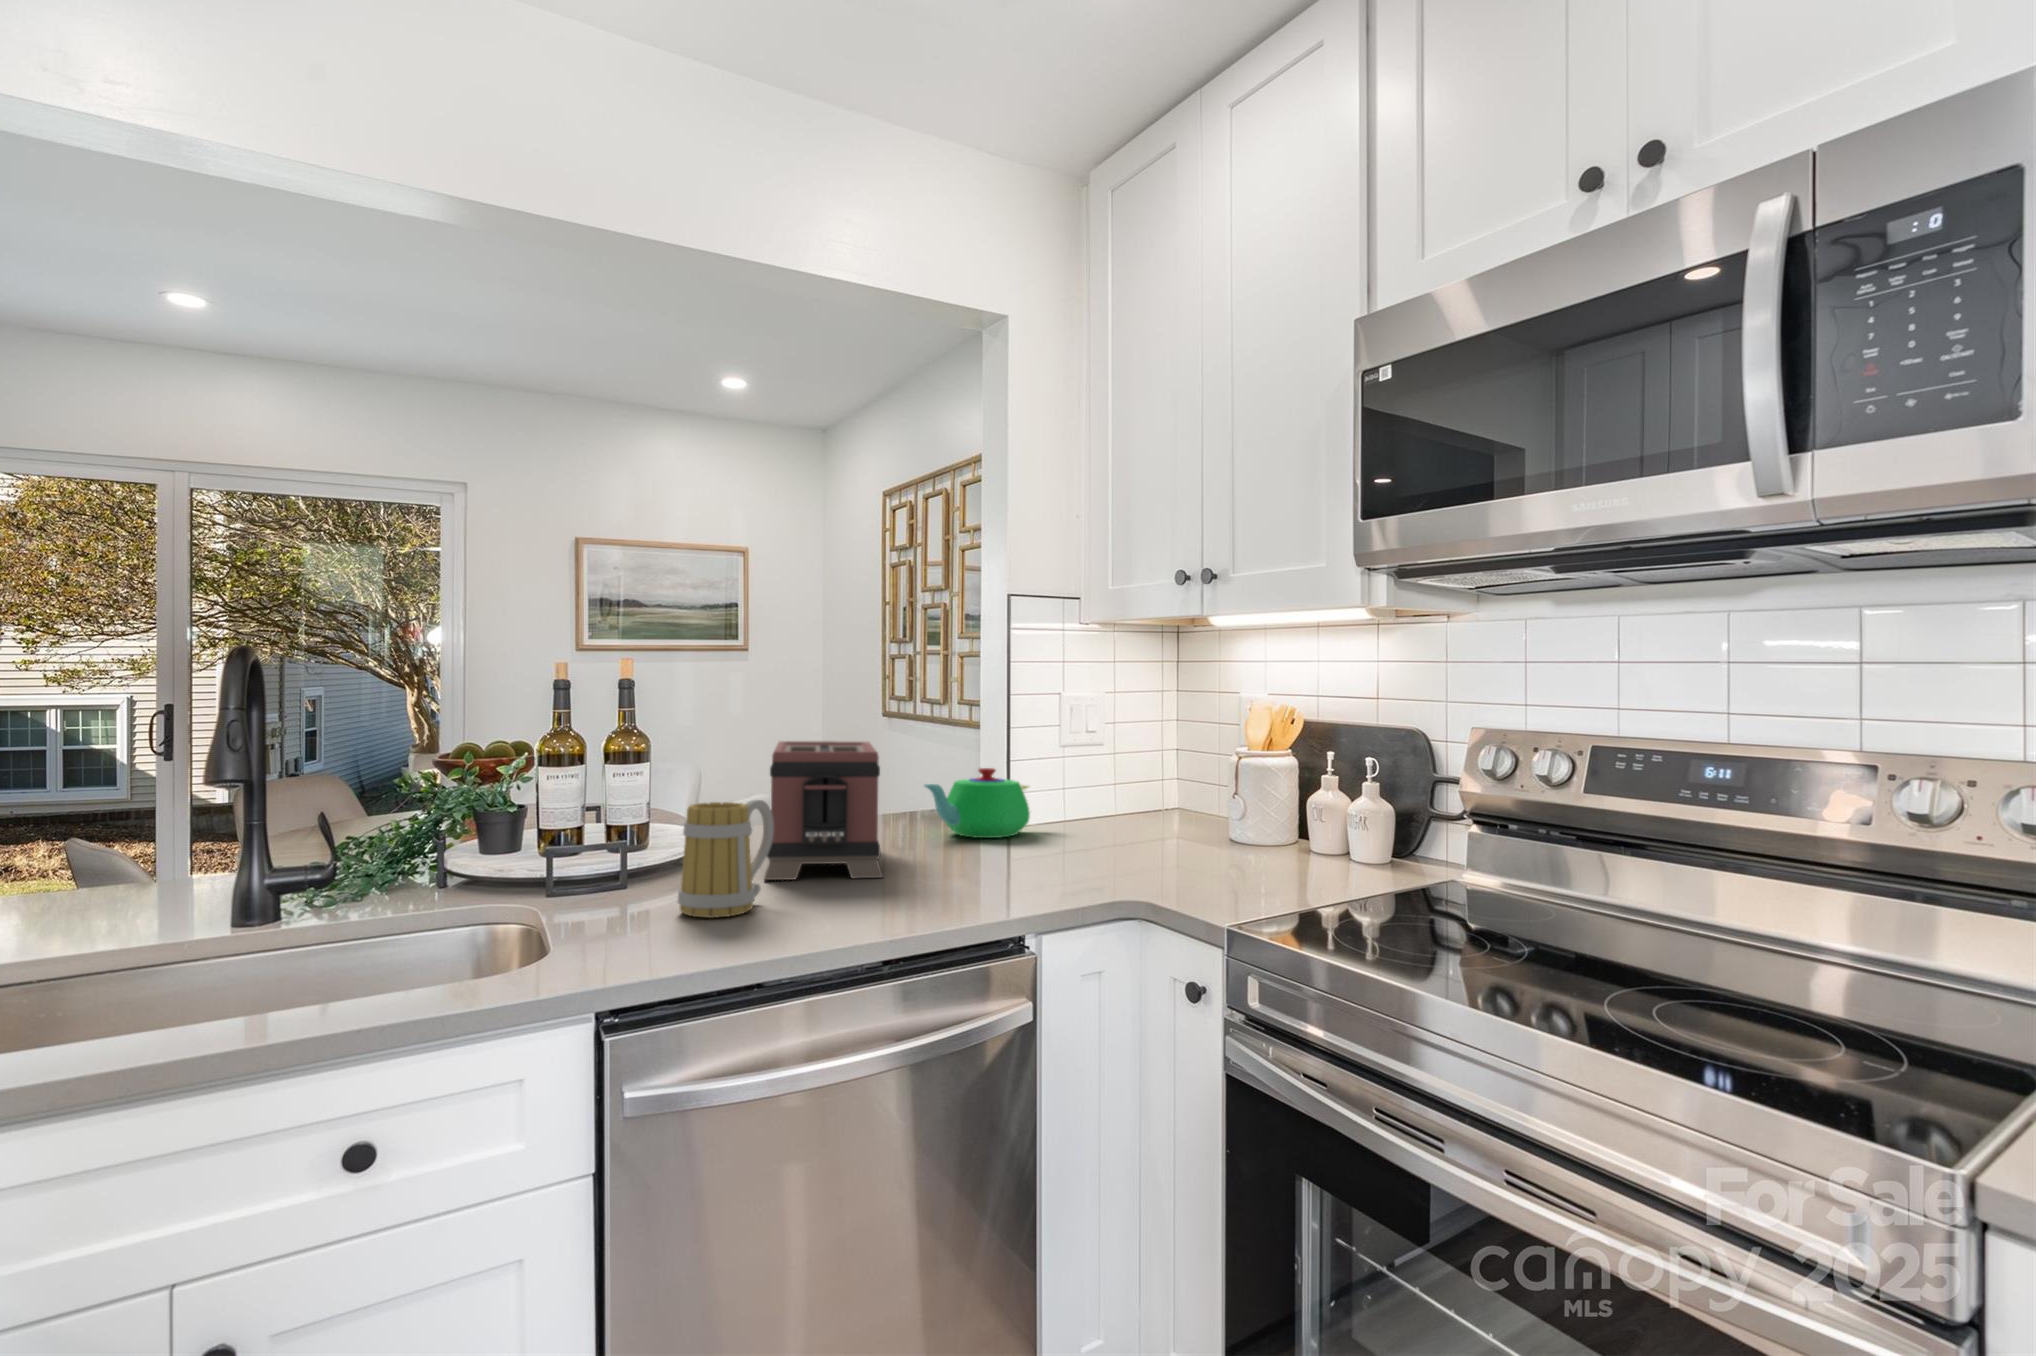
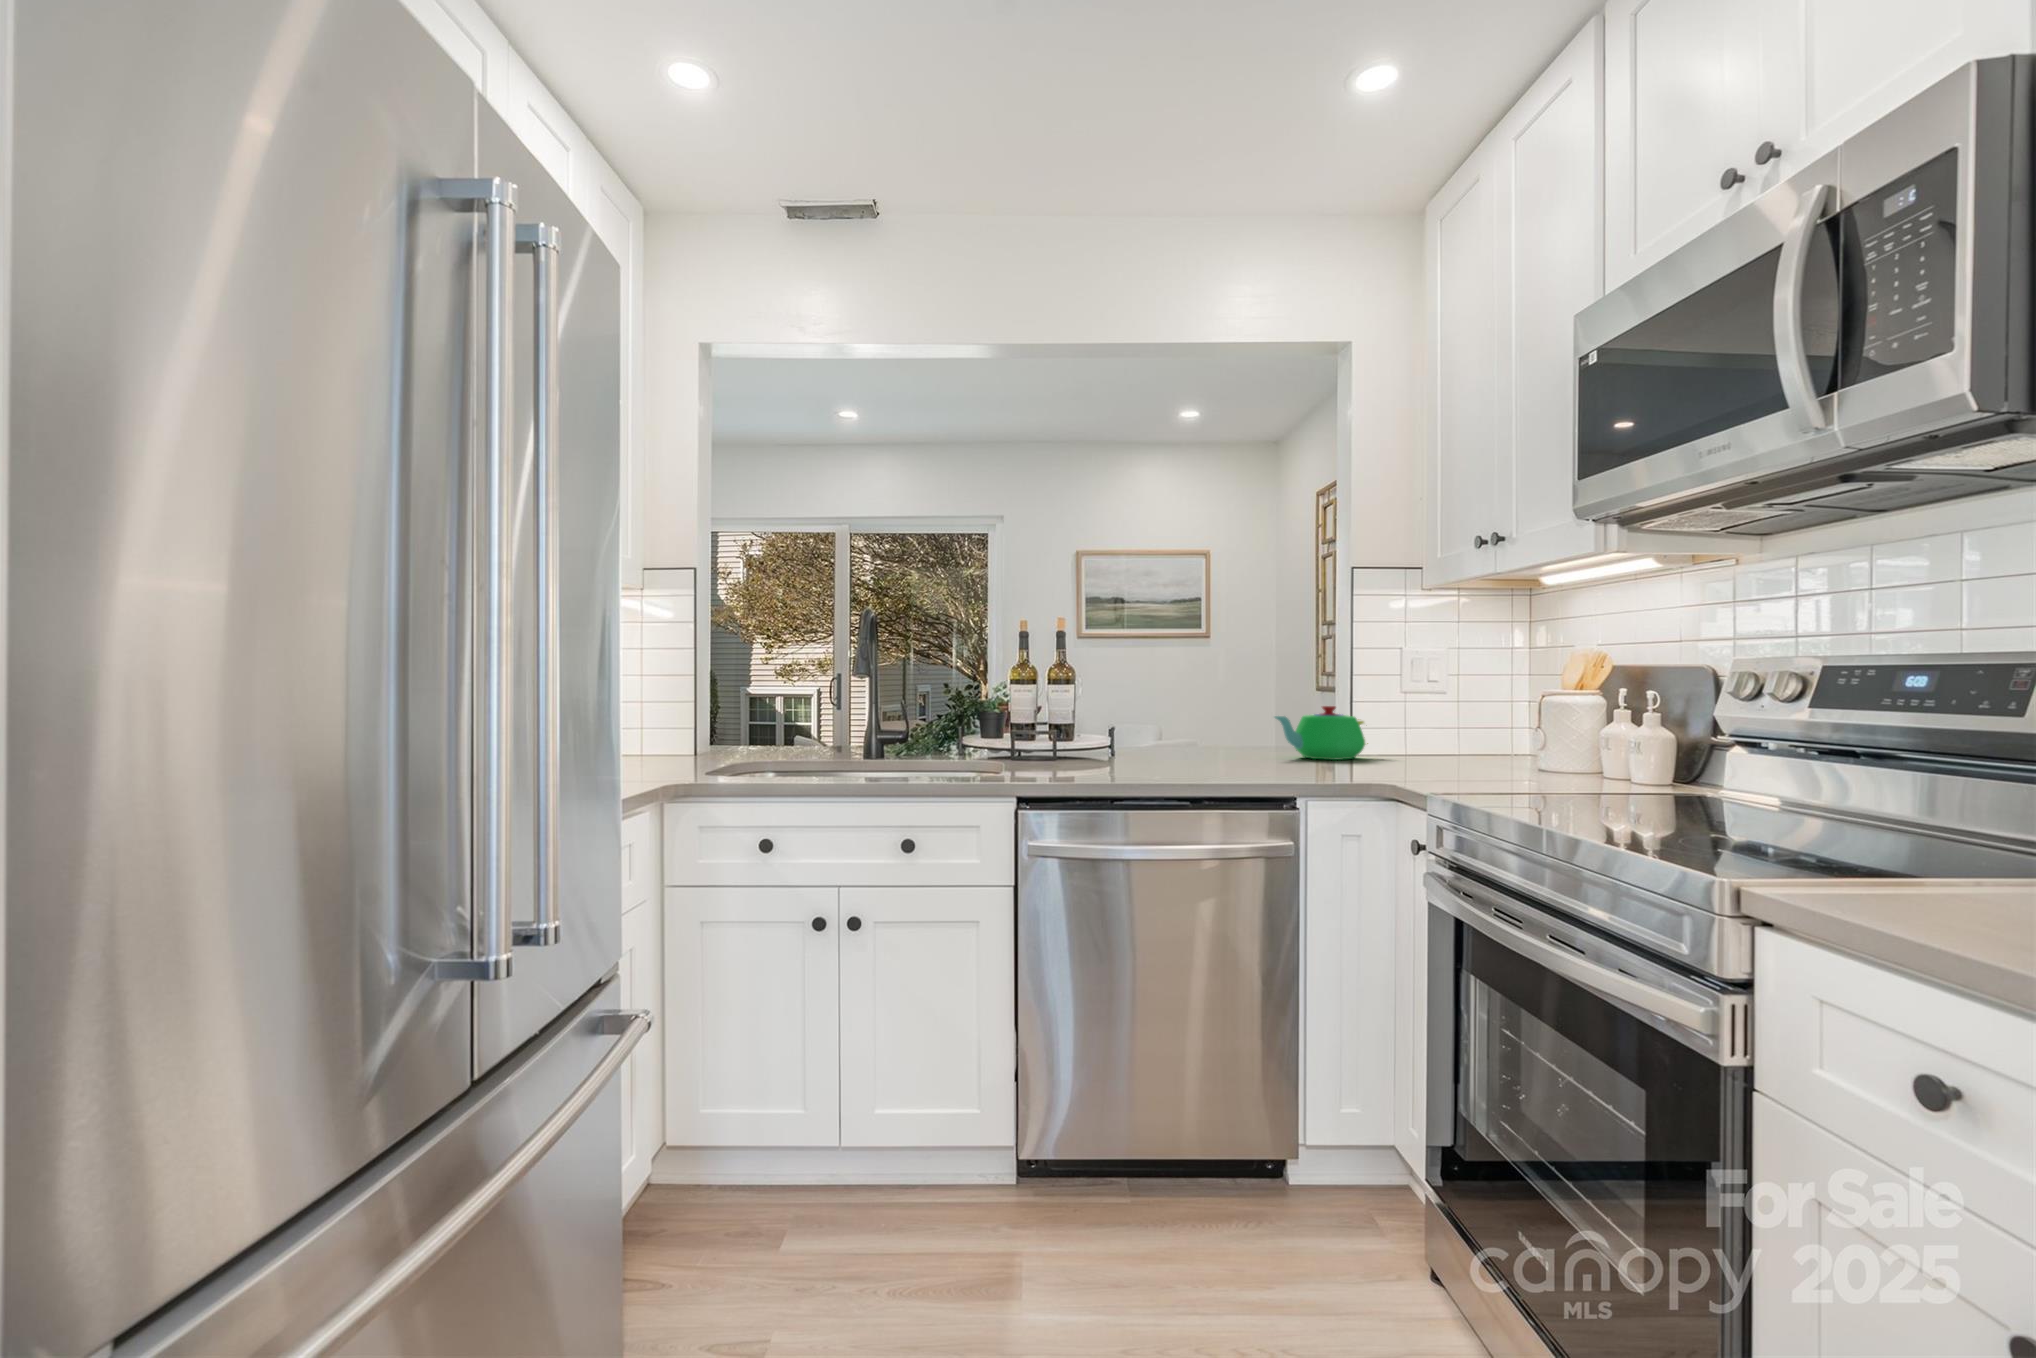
toaster: present [764,741,883,880] -> none [1133,680,1230,772]
mug: present [678,800,774,918] -> none [1064,708,1130,780]

